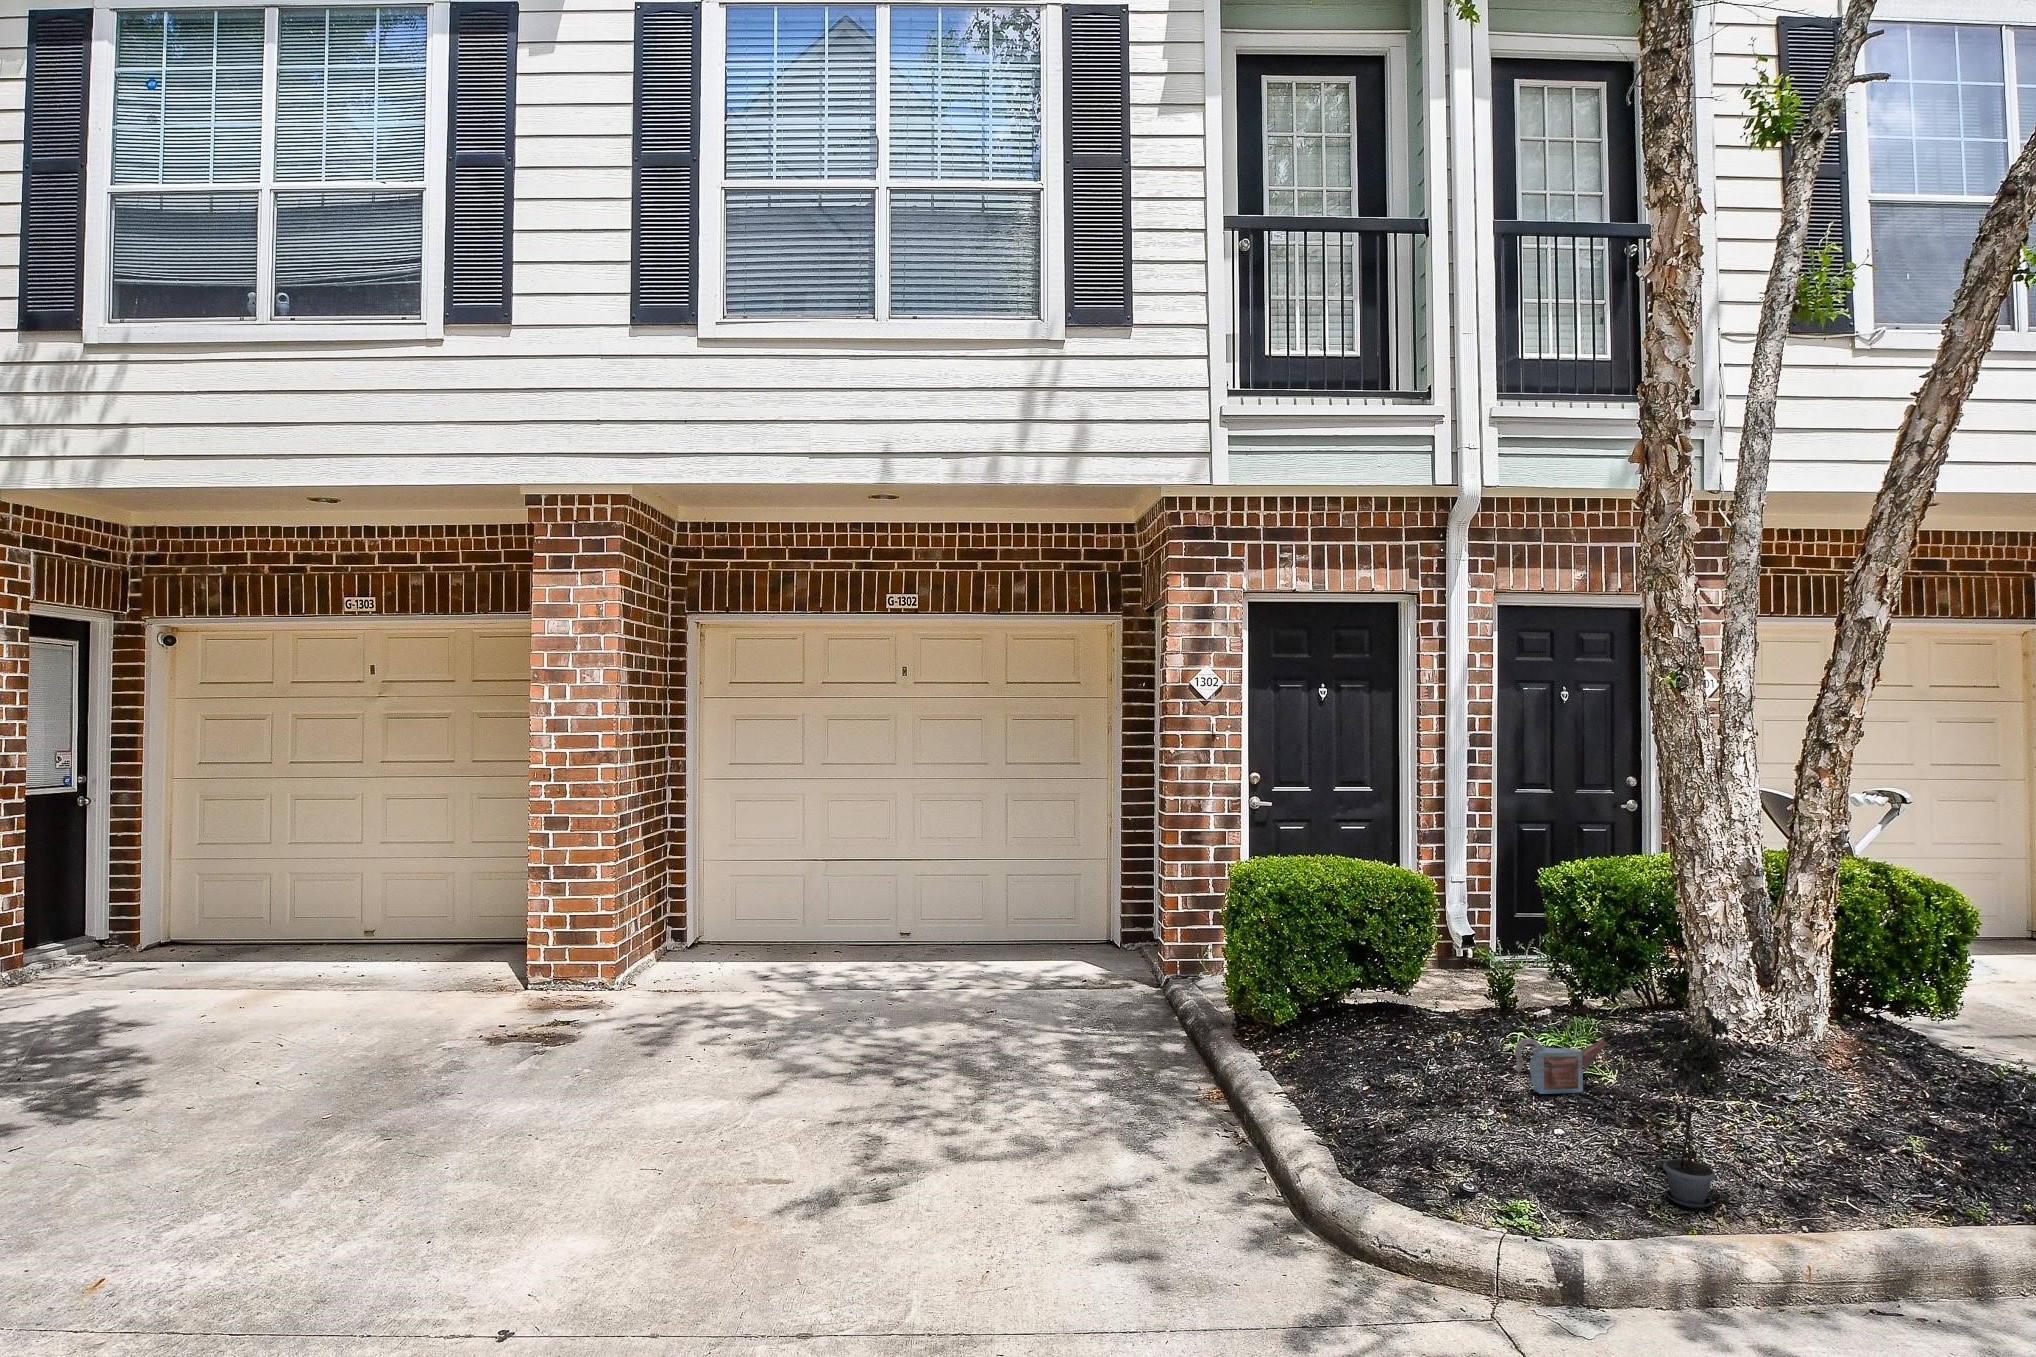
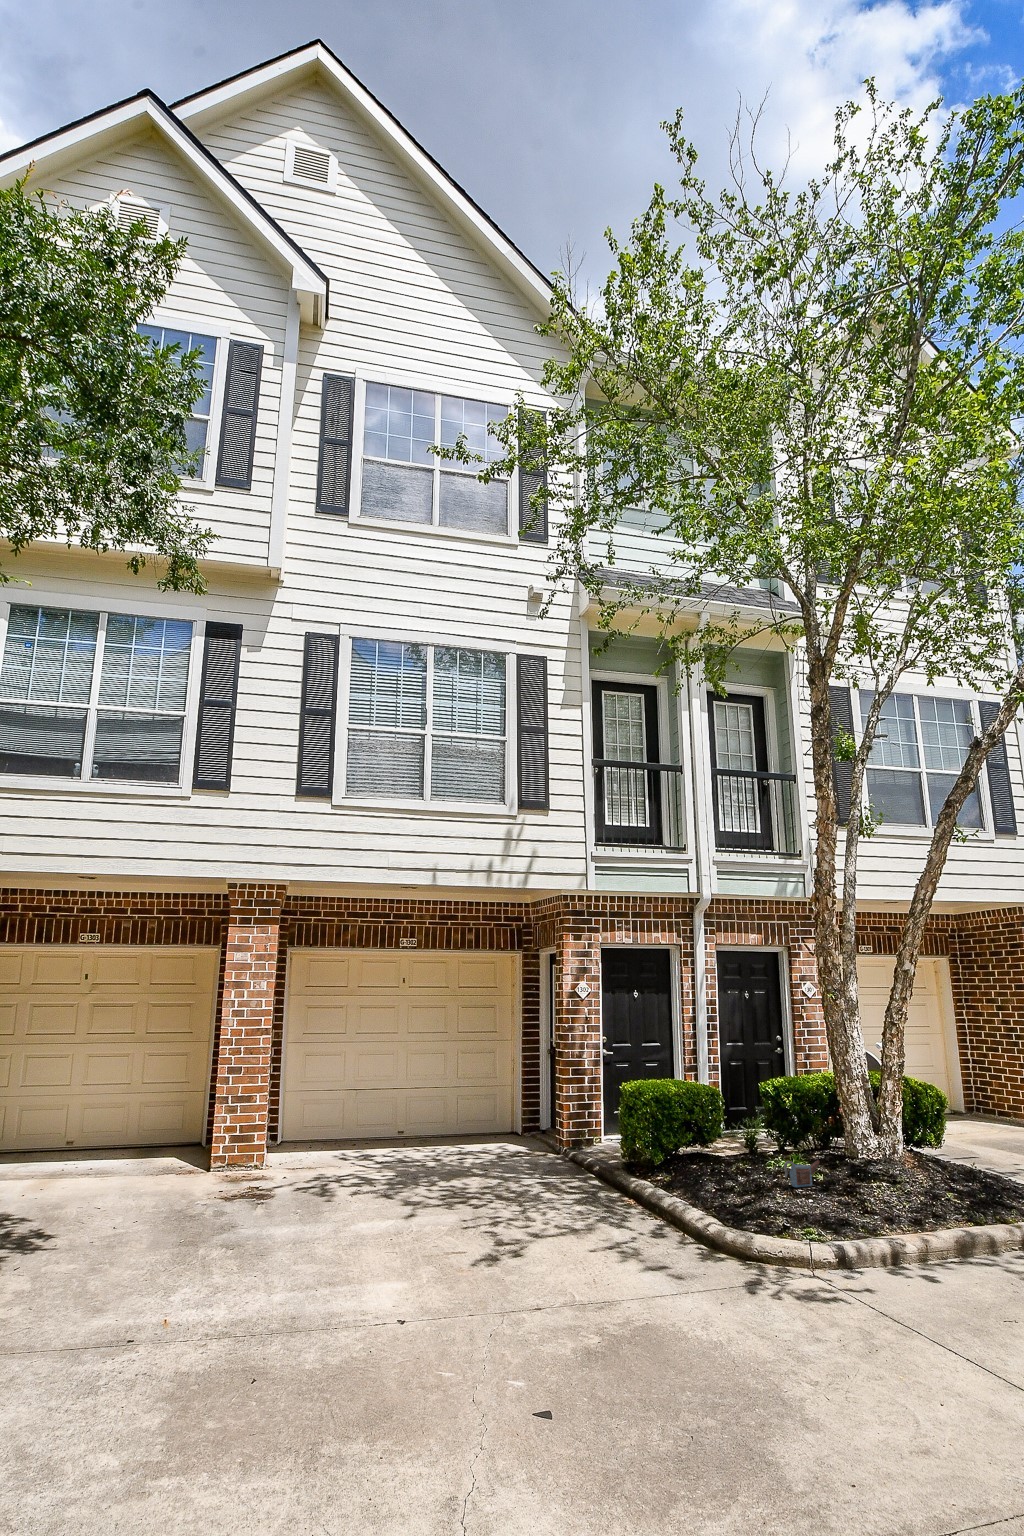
potted plant: present [1645,1007,1741,1209] -> none [851,1136,892,1227]

